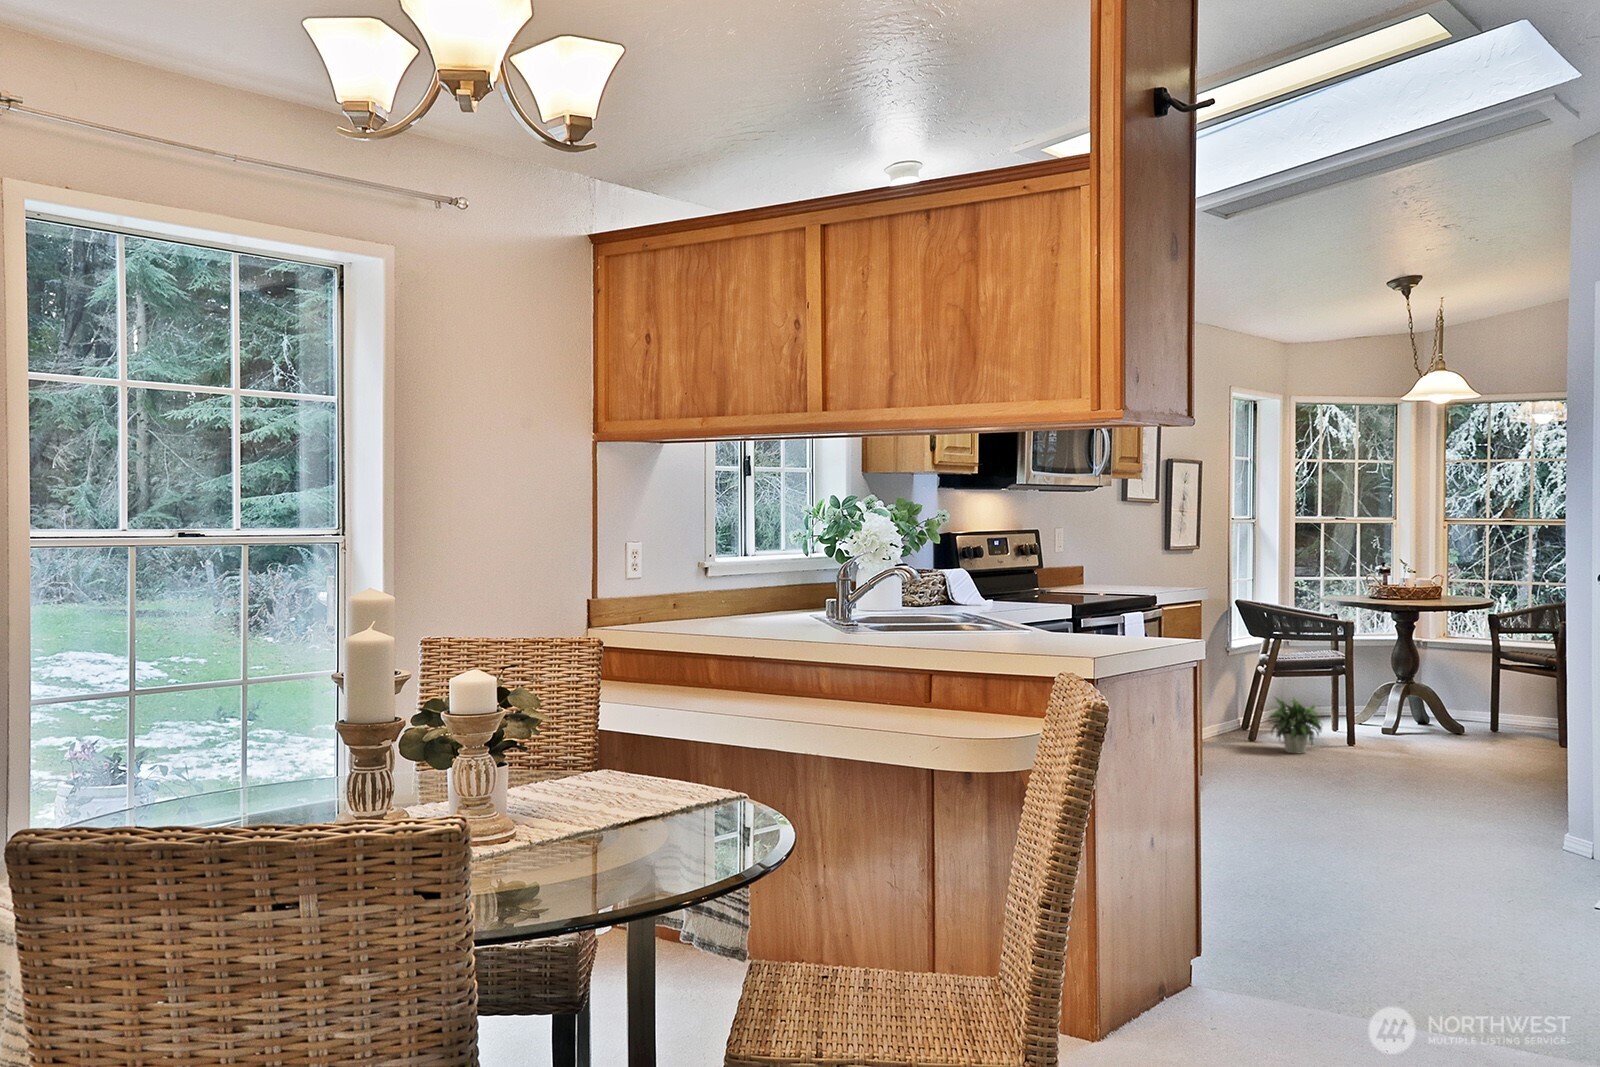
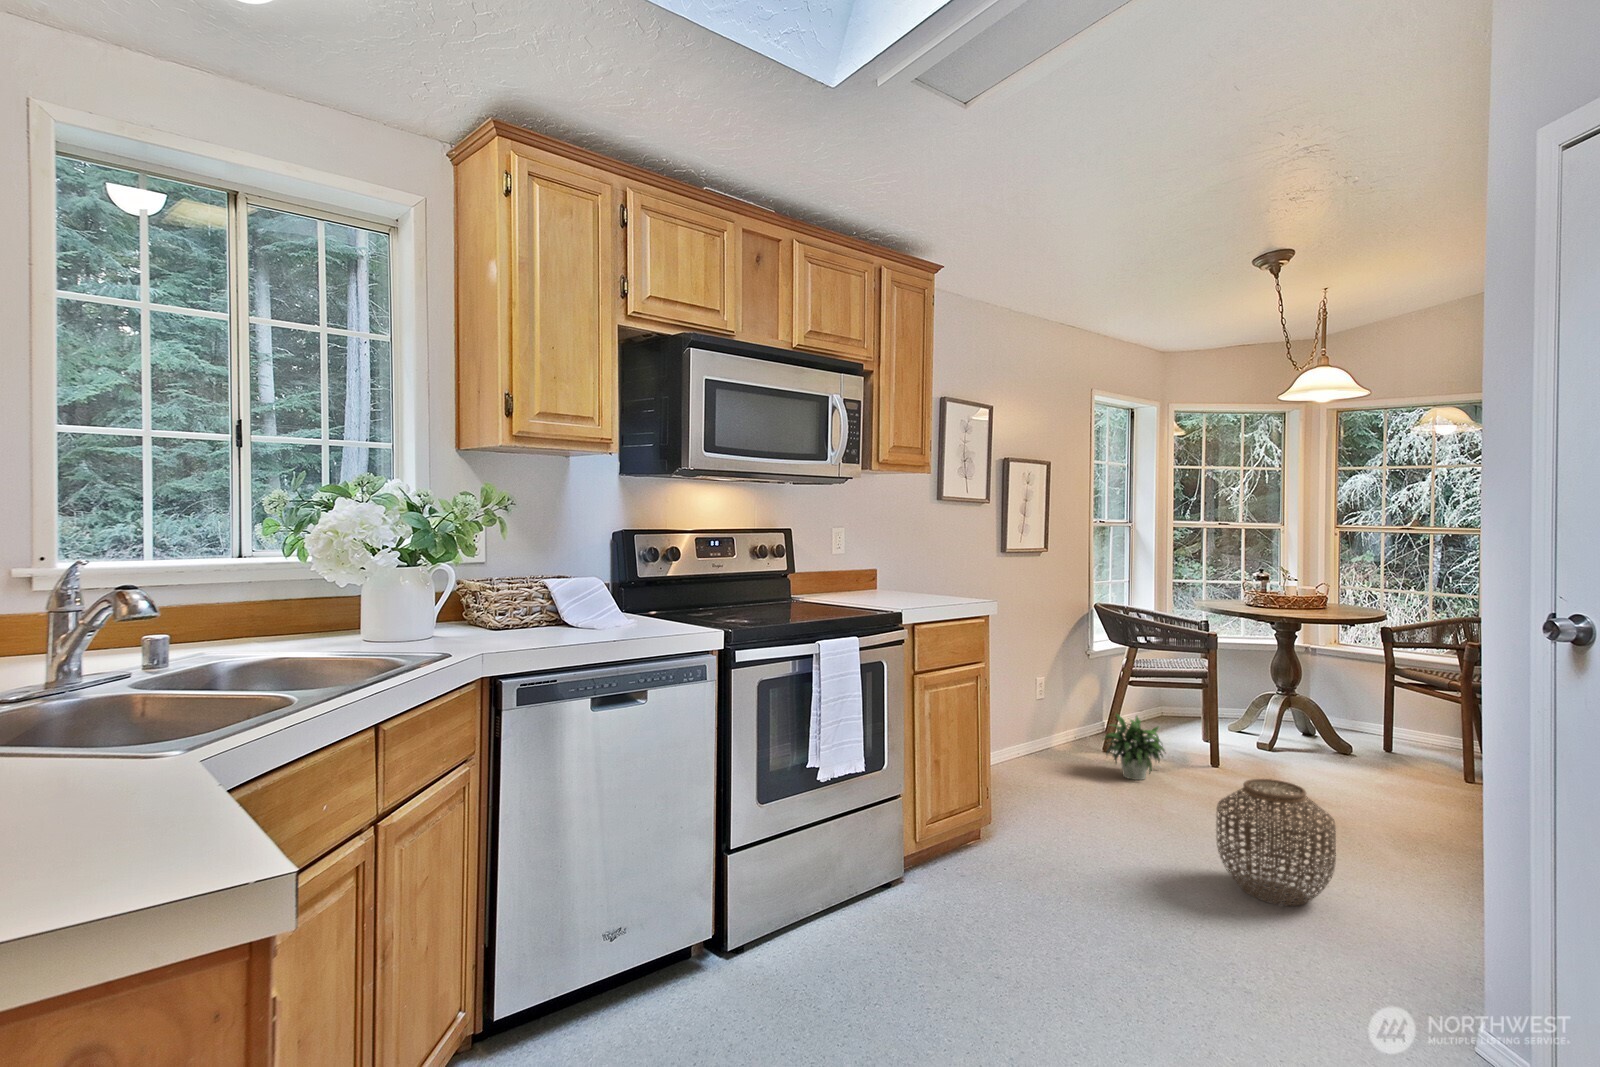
woven basket: none [1398,717,1485,804] -> present [1216,779,1336,906]

